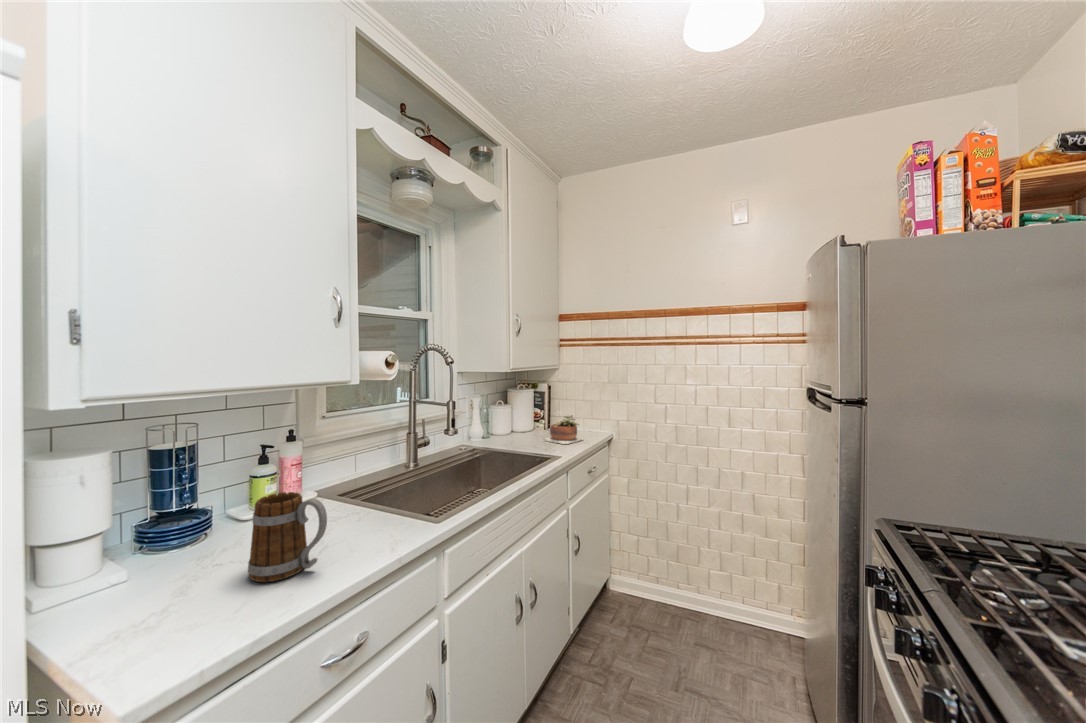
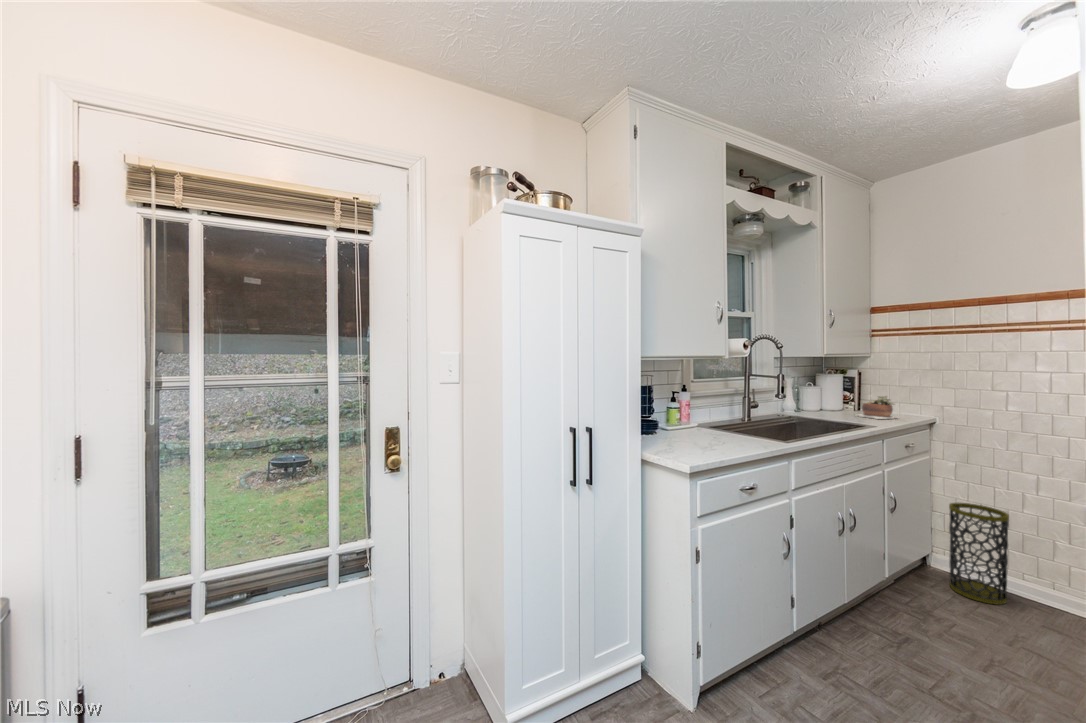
mug: present [248,492,327,582] -> none [701,406,739,444]
trash can: none [624,521,669,630] -> present [949,503,1009,604]

